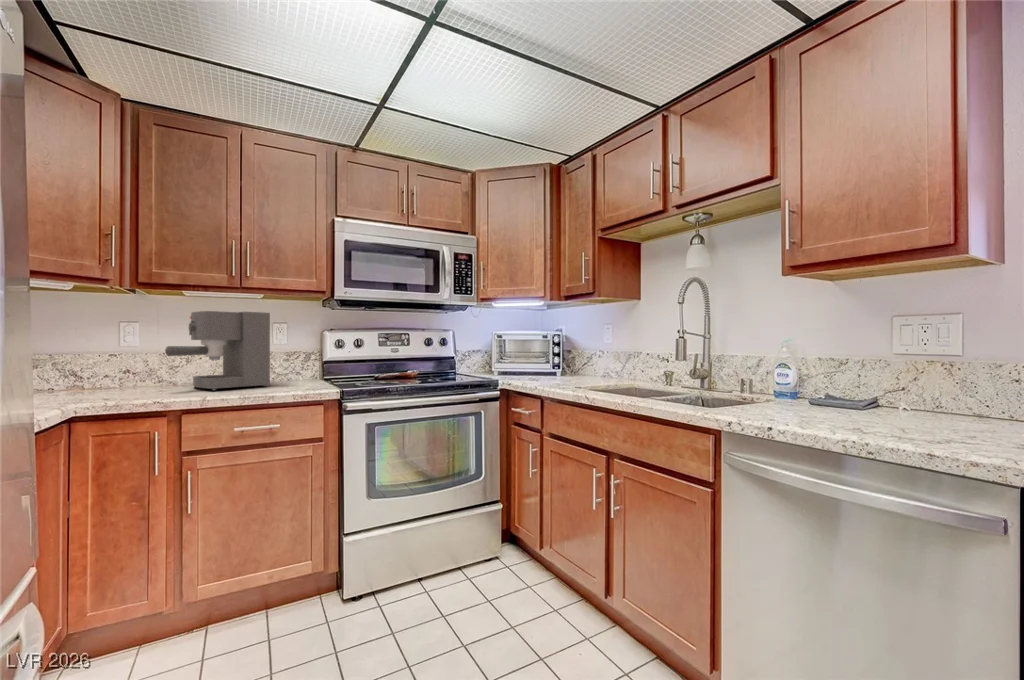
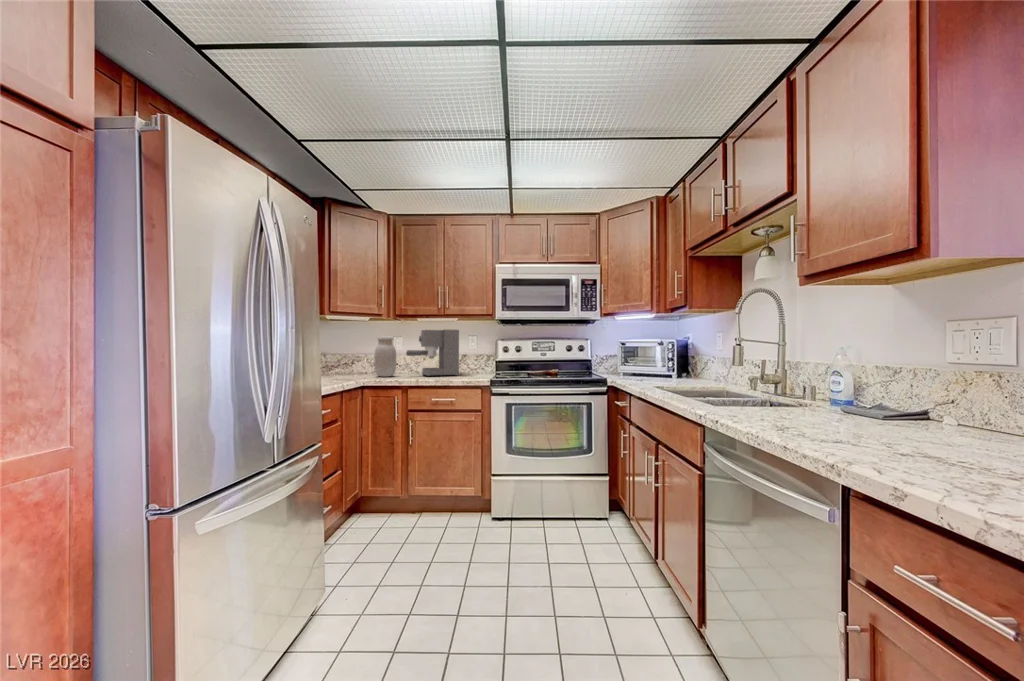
jar: none [88,321,140,396] -> present [374,336,396,377]

